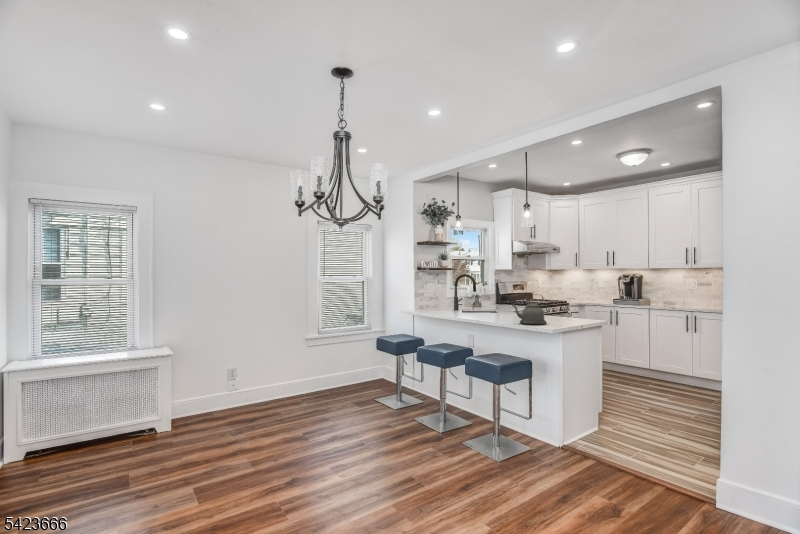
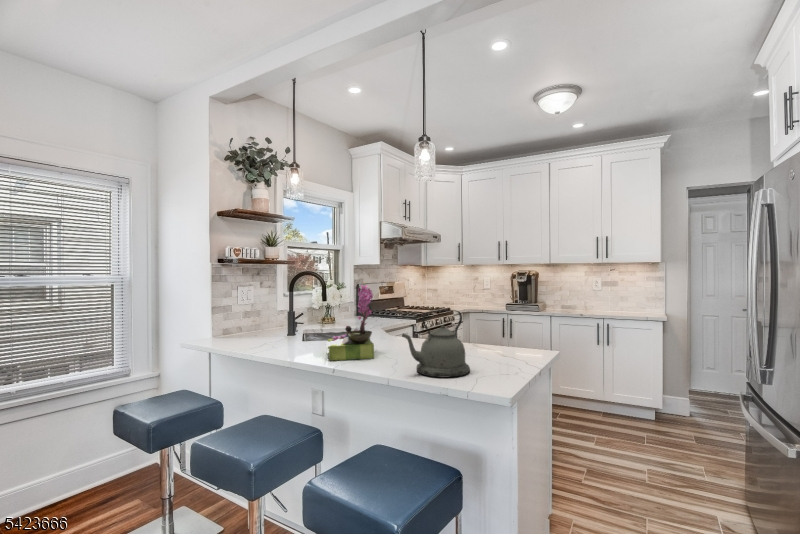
flower arrangement: none [477,282,503,319] -> present [326,285,374,361]

